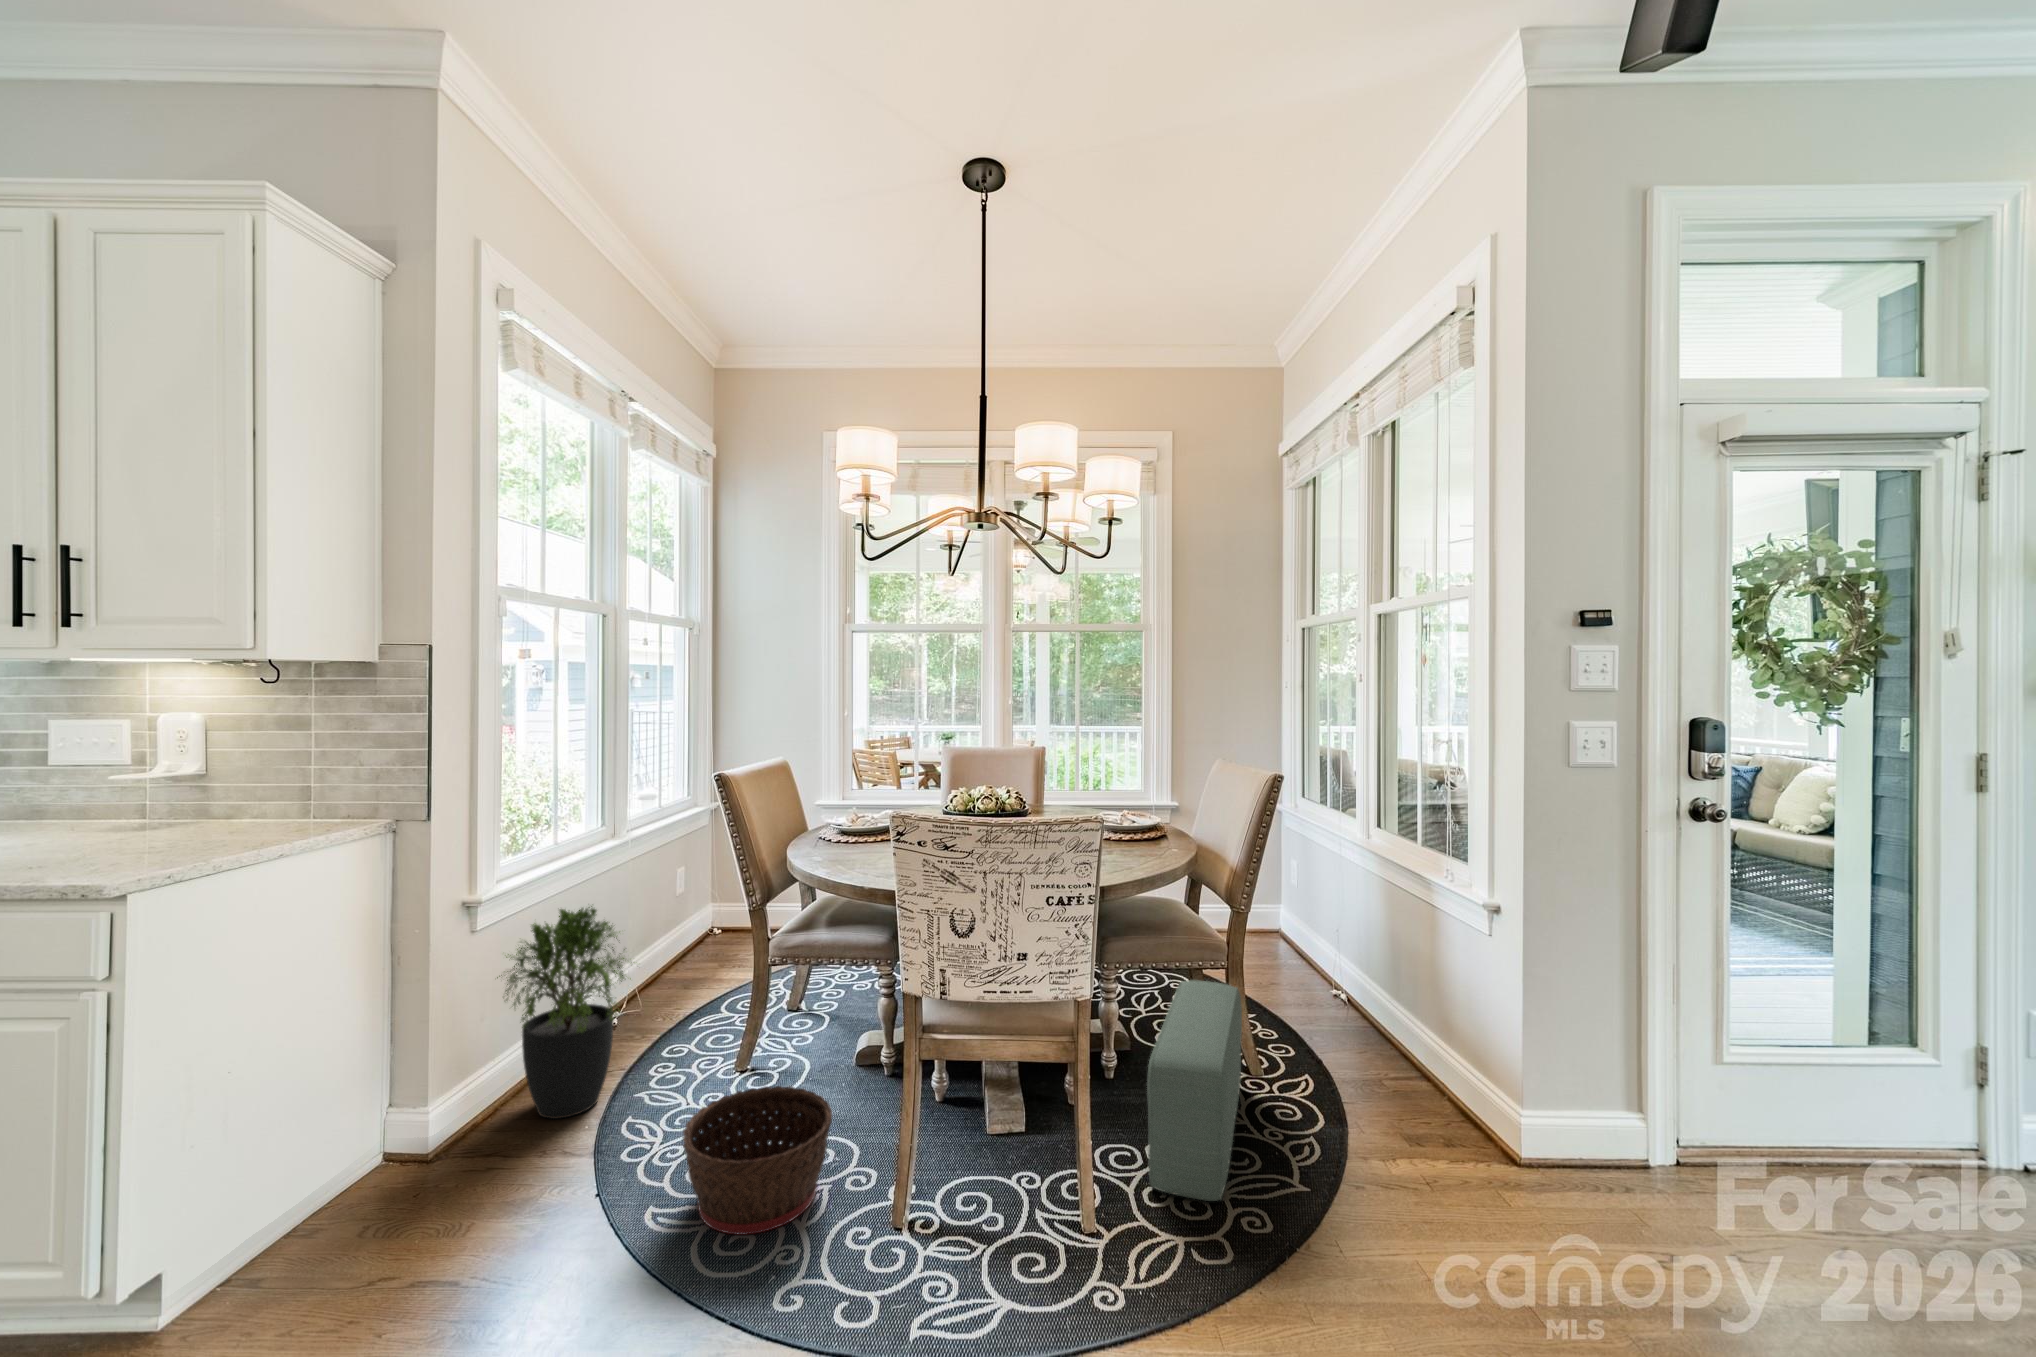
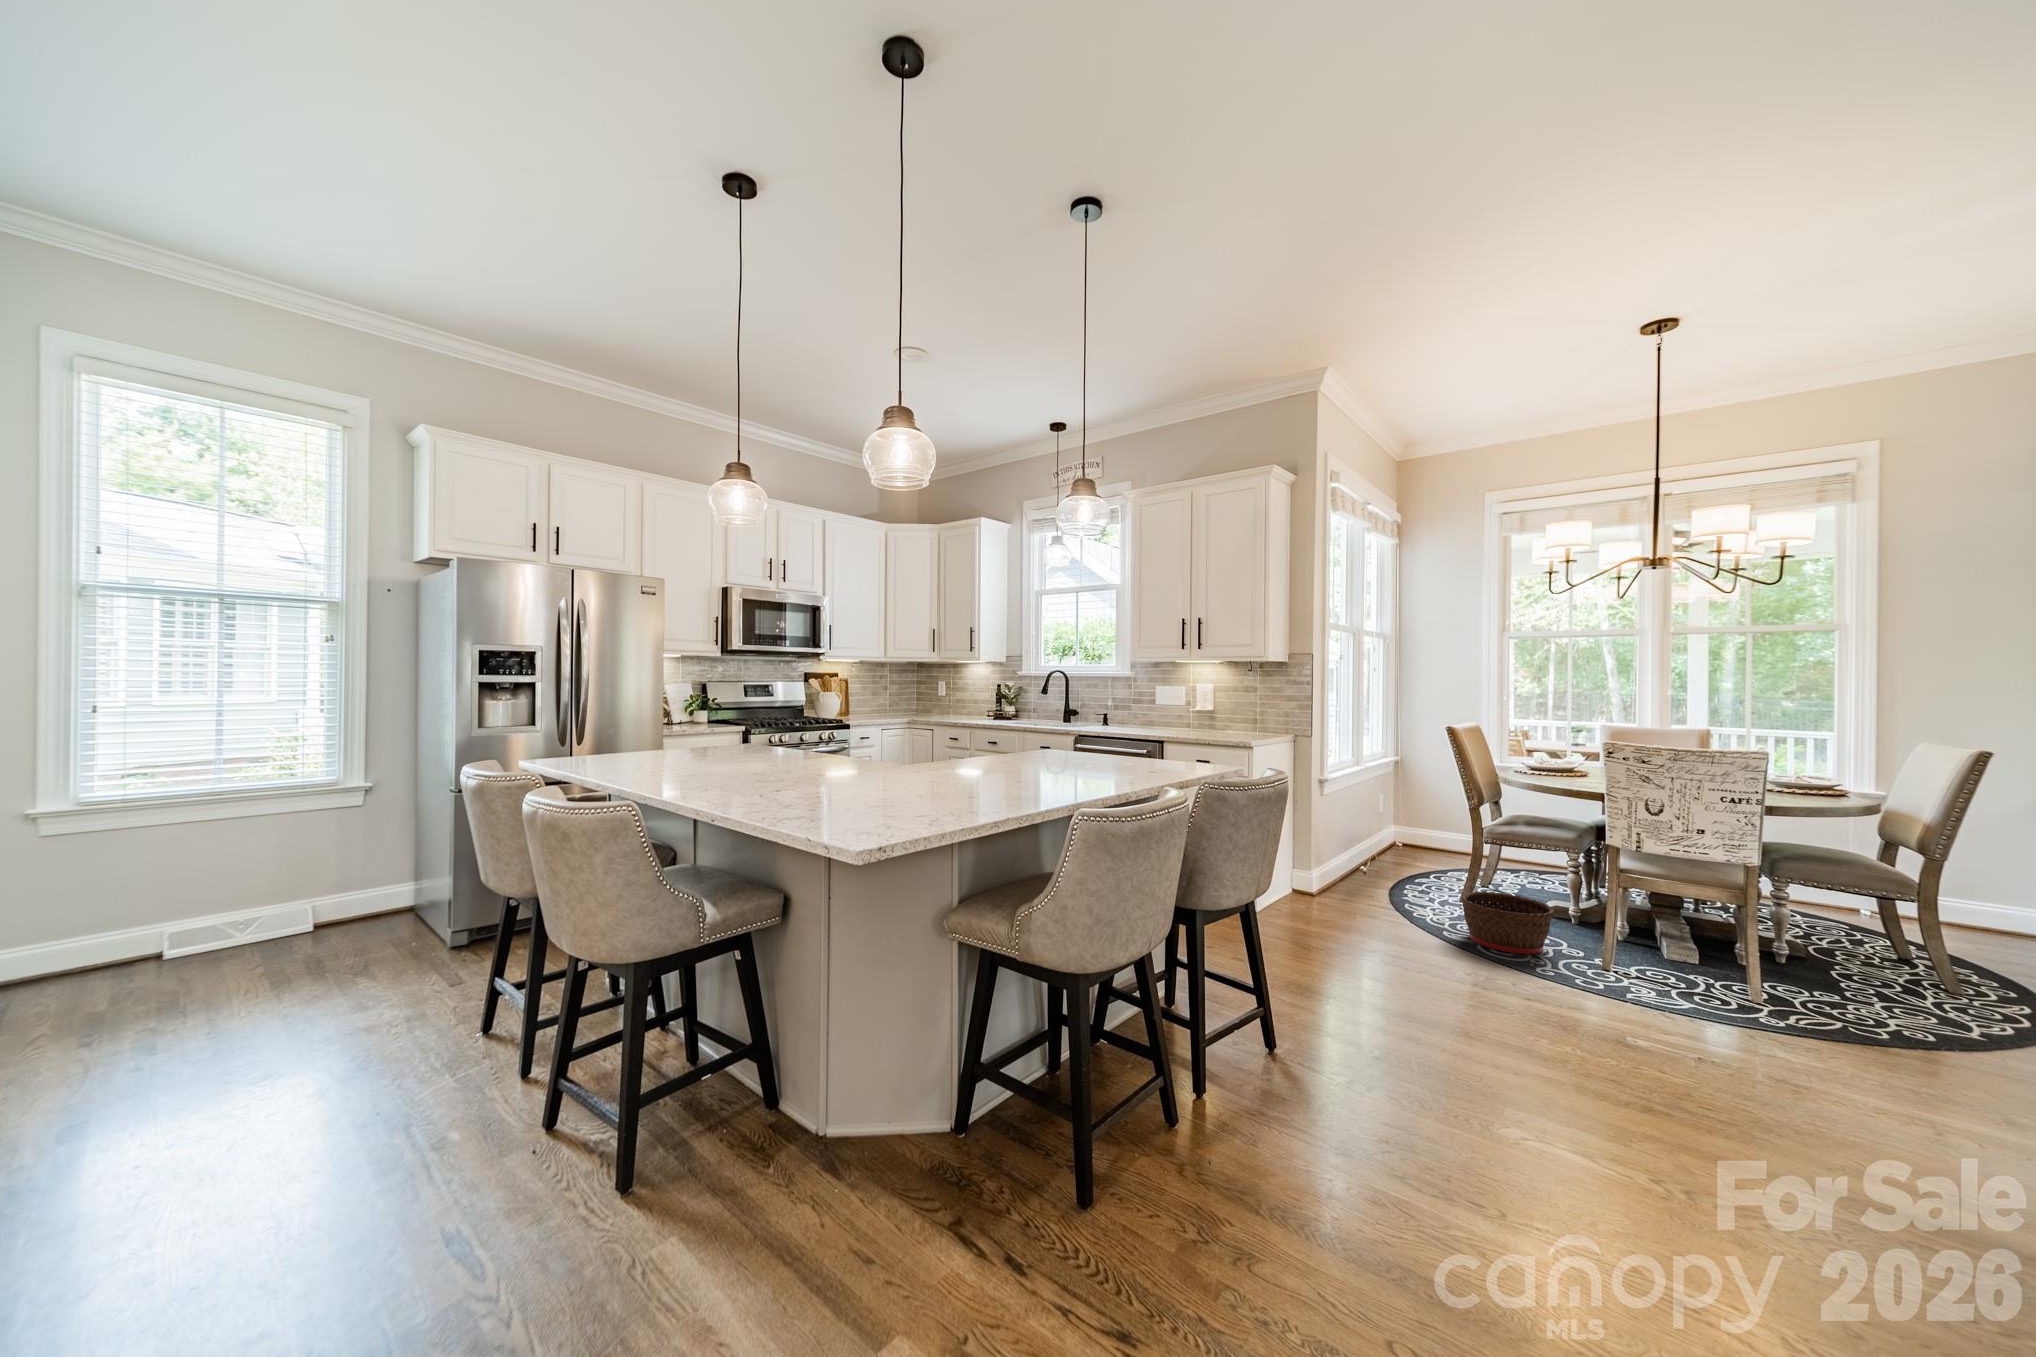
potted plant: present [497,906,631,1119] -> none [1333,788,1404,896]
pouf: present [1147,980,1242,1201] -> none [1816,900,1929,1023]

